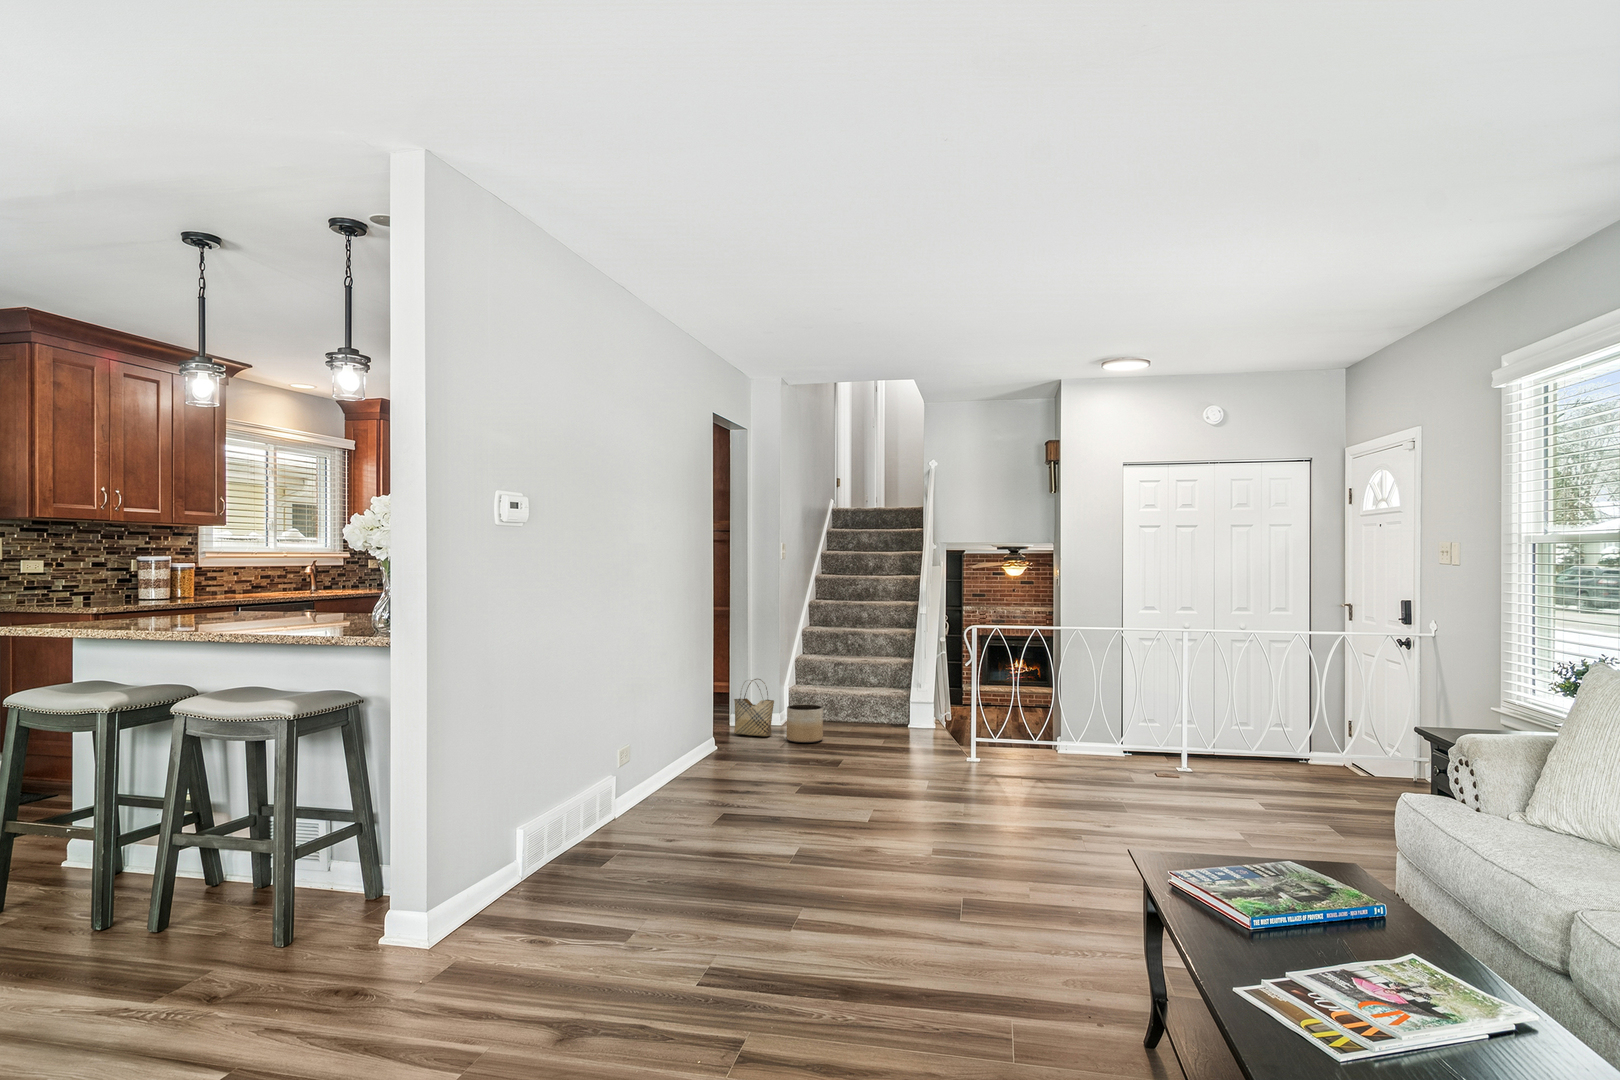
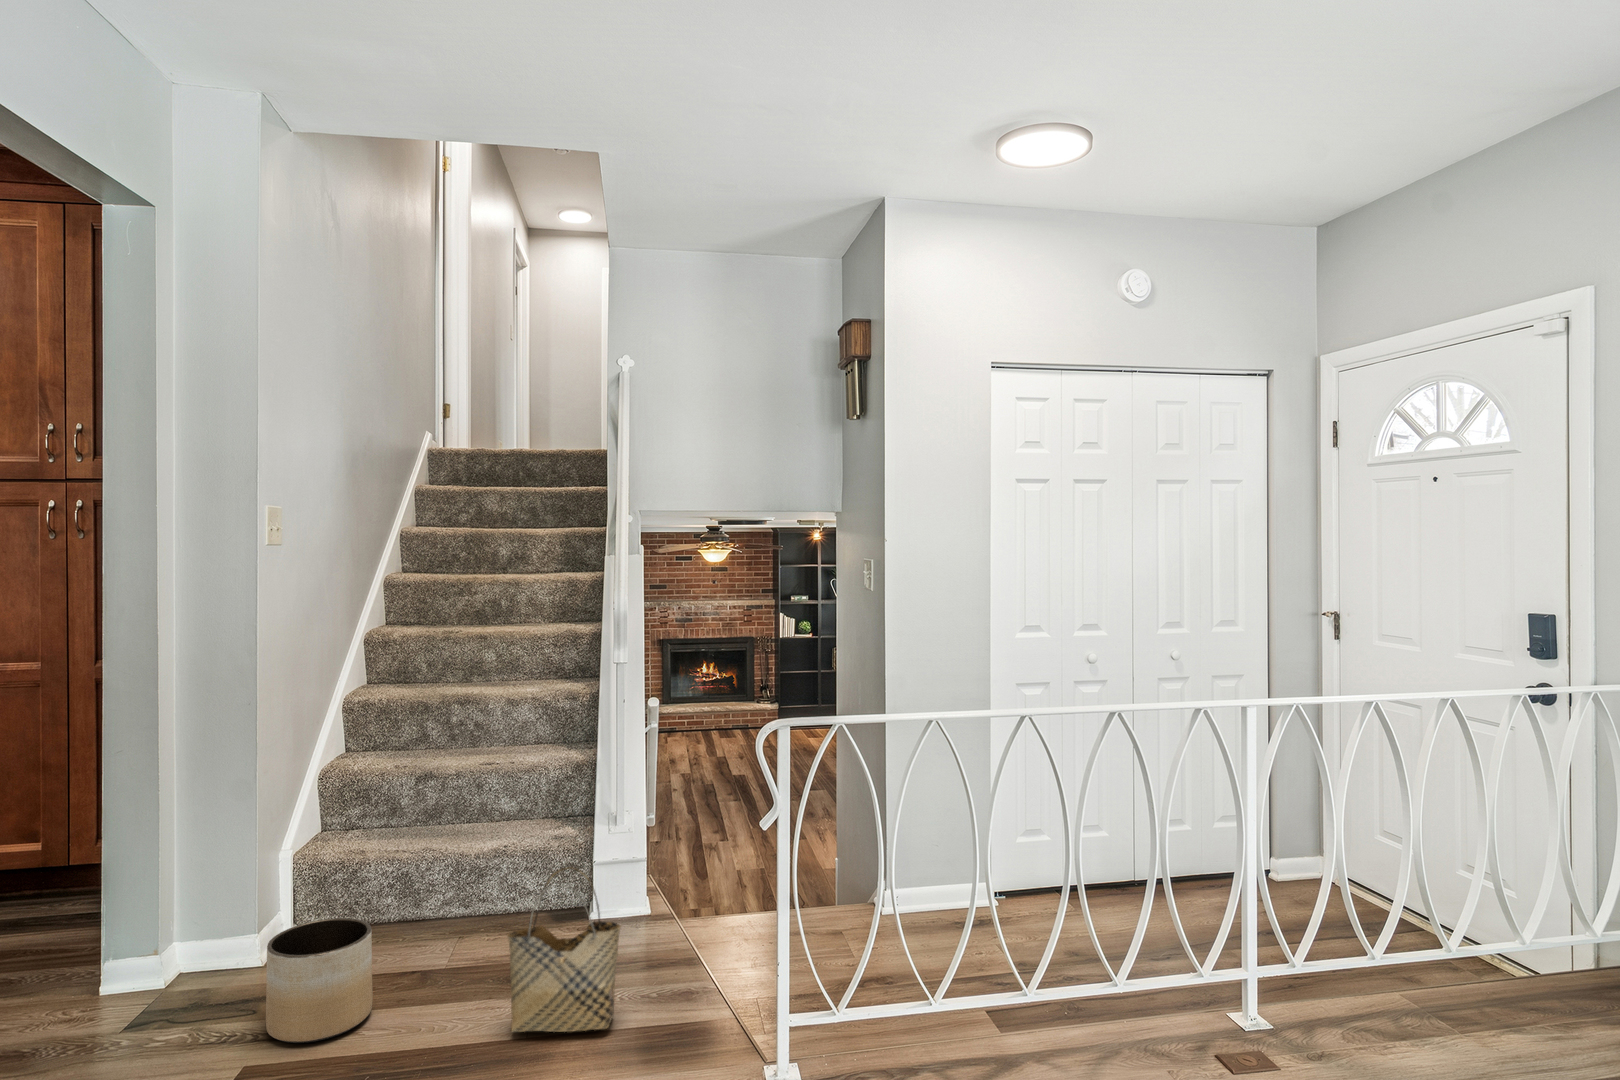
woven basket: present [734,679,774,736] -> present [507,867,621,1032]

